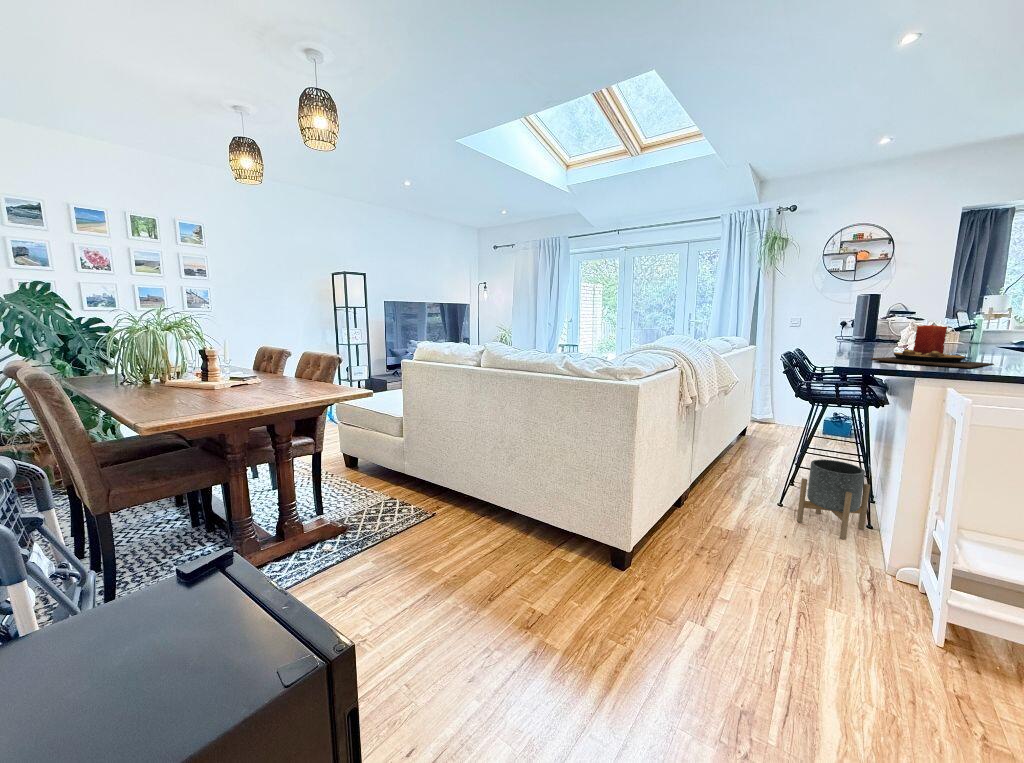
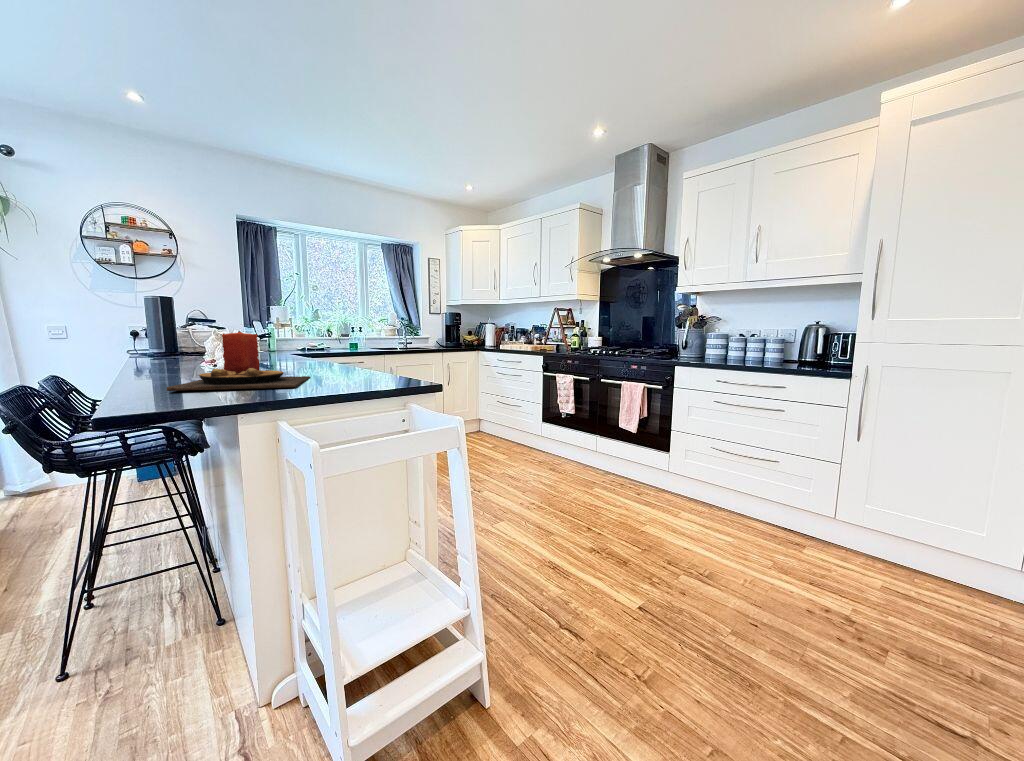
planter: present [797,460,870,539] -> none [91,548,214,696]

